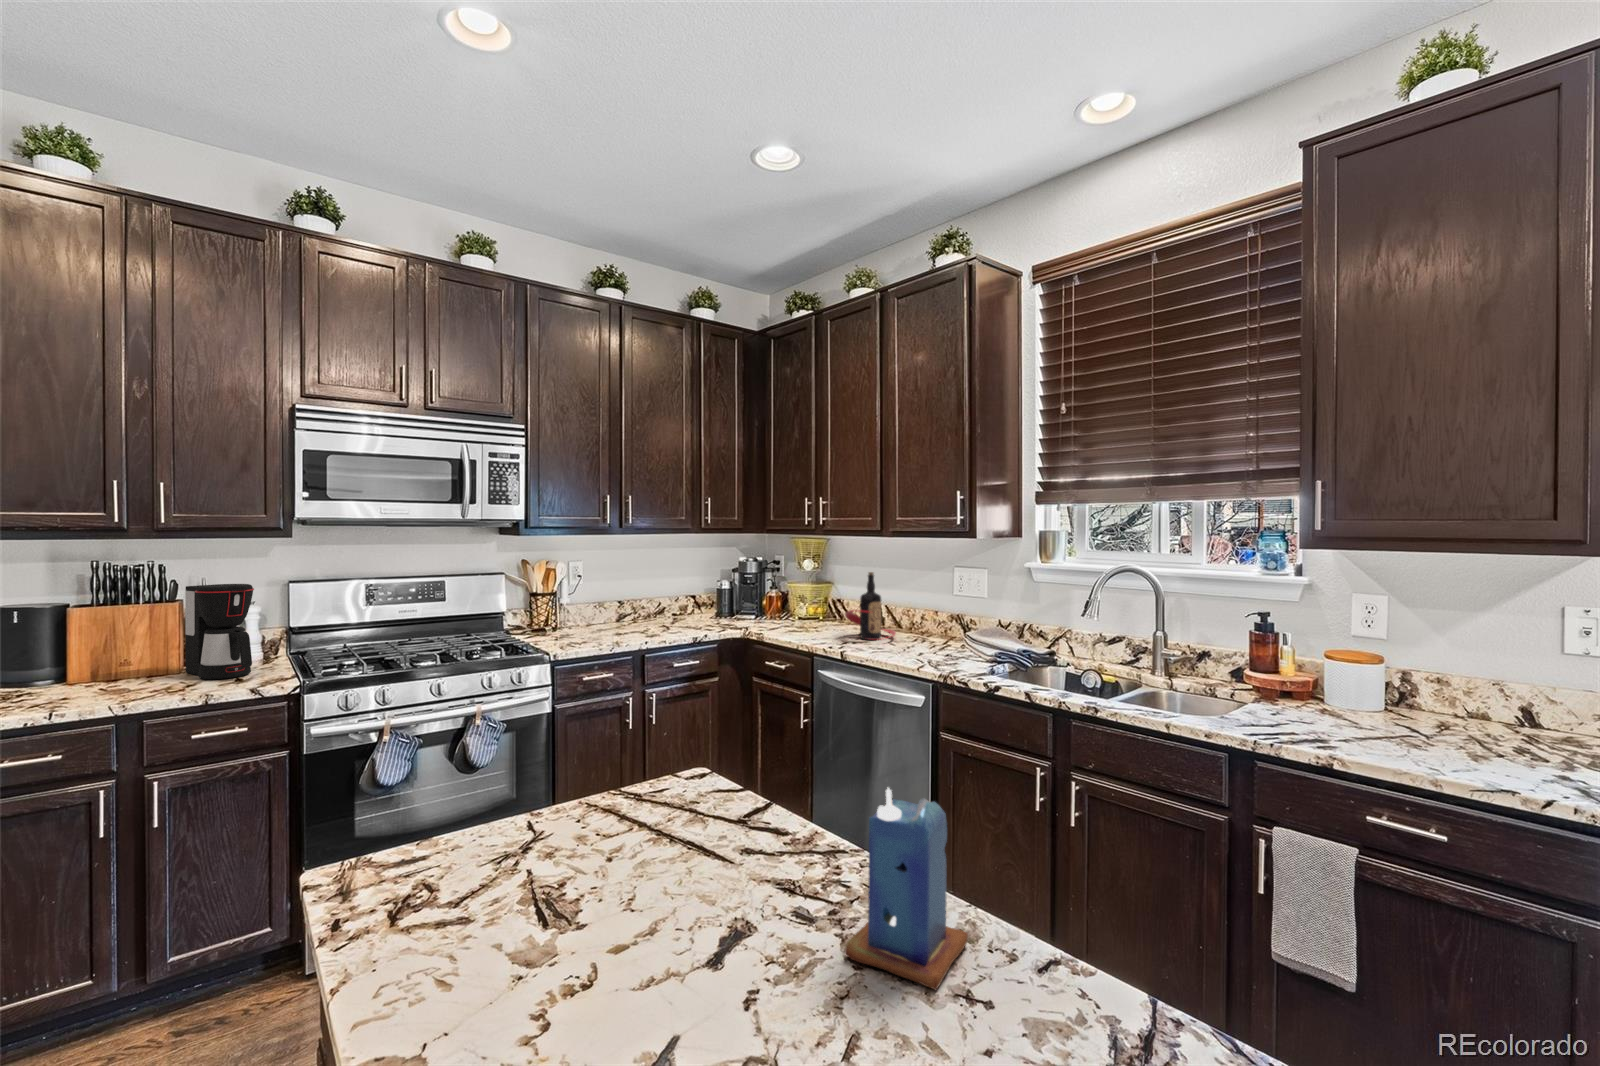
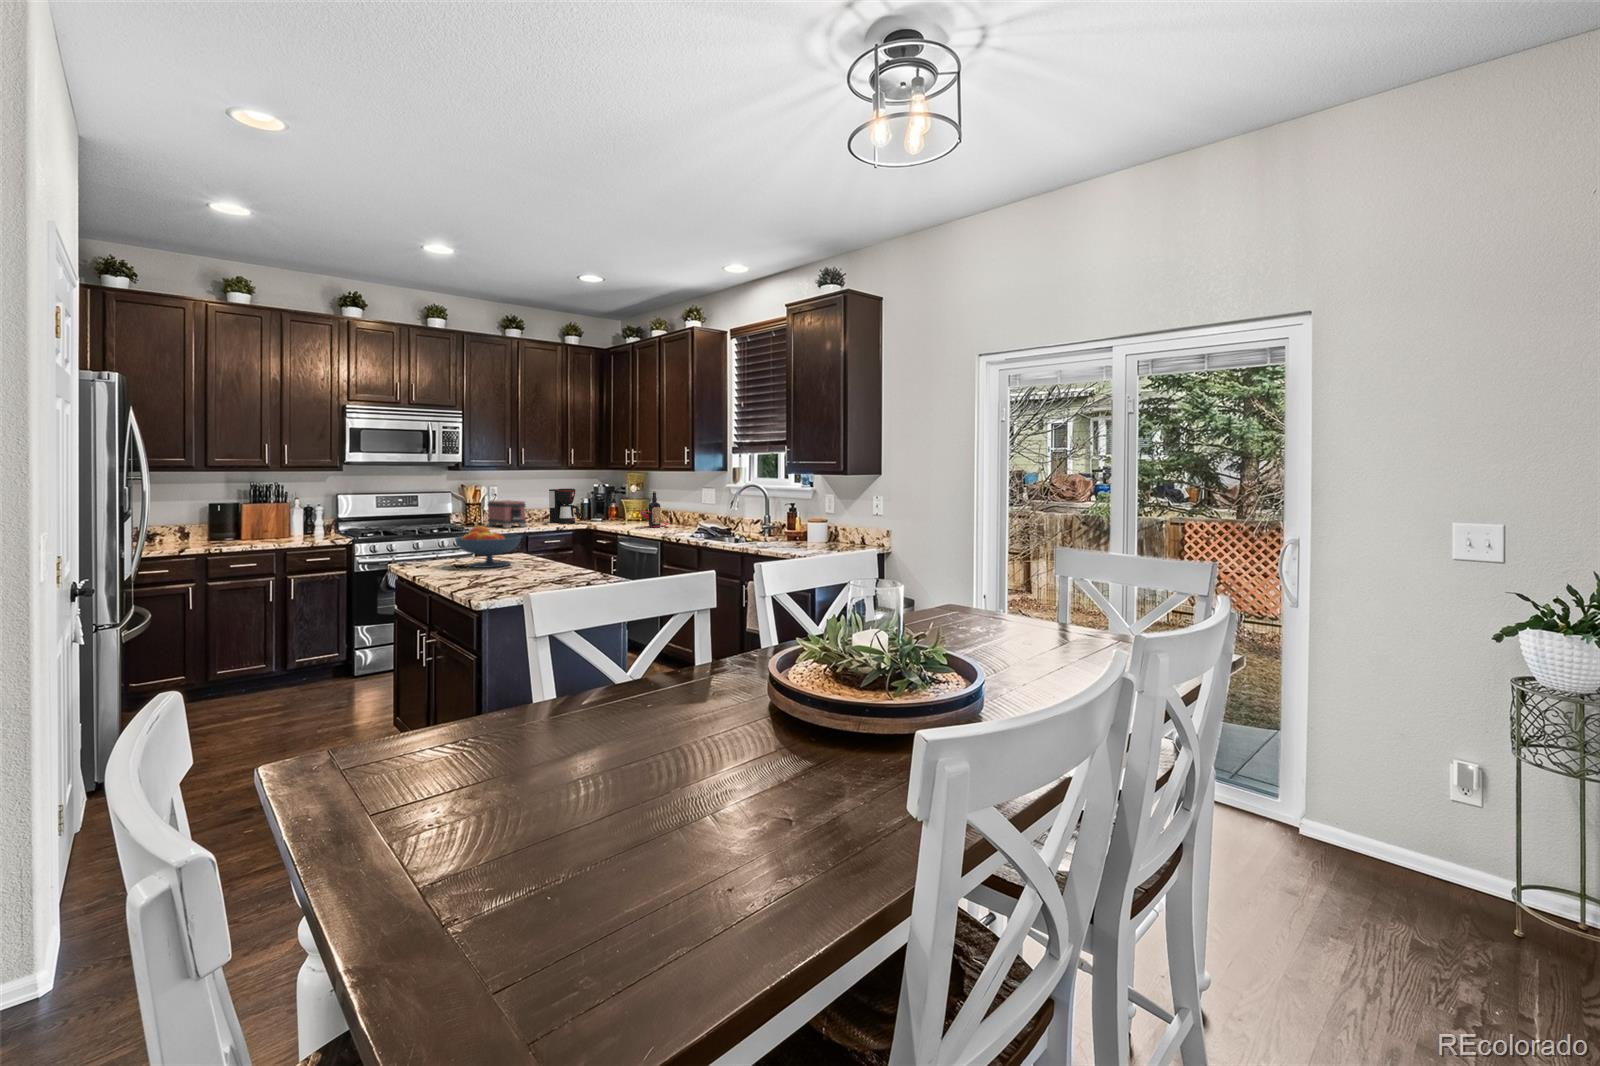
coffee maker: present [185,584,254,679] -> present [549,488,580,523]
toaster: none [567,587,641,642] -> present [488,500,527,528]
fruit bowl: none [539,739,777,941] -> present [455,526,522,568]
candle: present [845,788,968,990] -> none [529,528,563,570]

